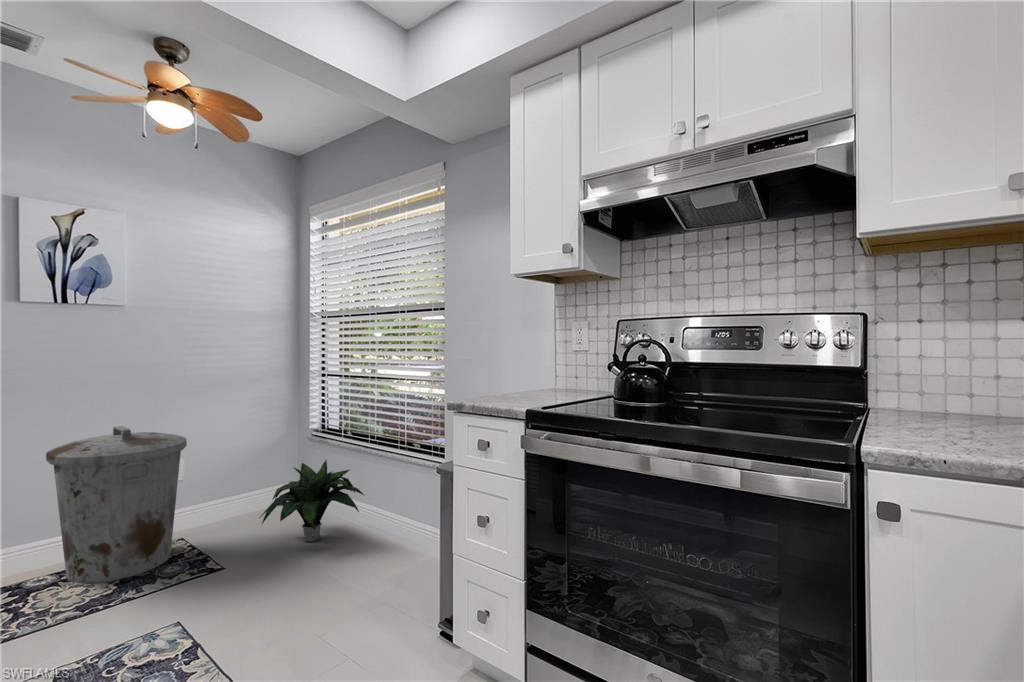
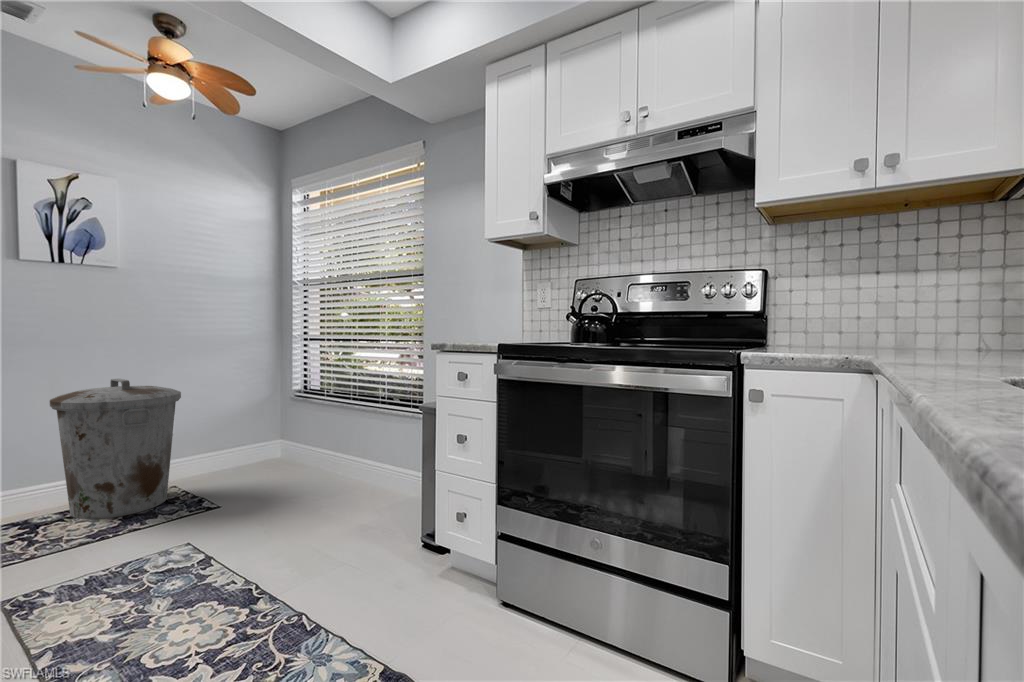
potted plant: present [260,460,364,542] -> none [248,412,348,487]

